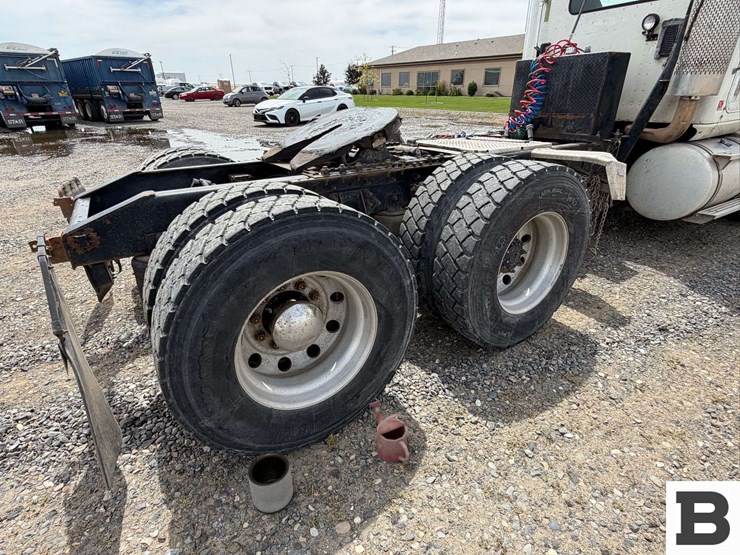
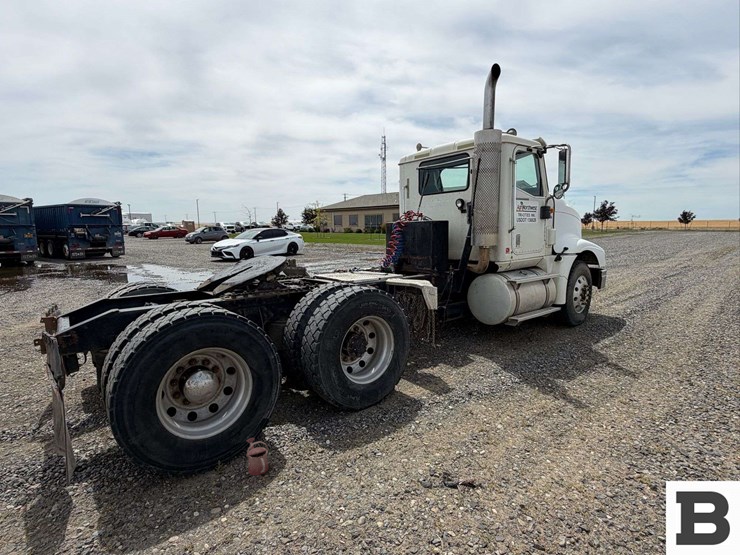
planter: present [248,452,293,512] -> none [158,464,187,501]

